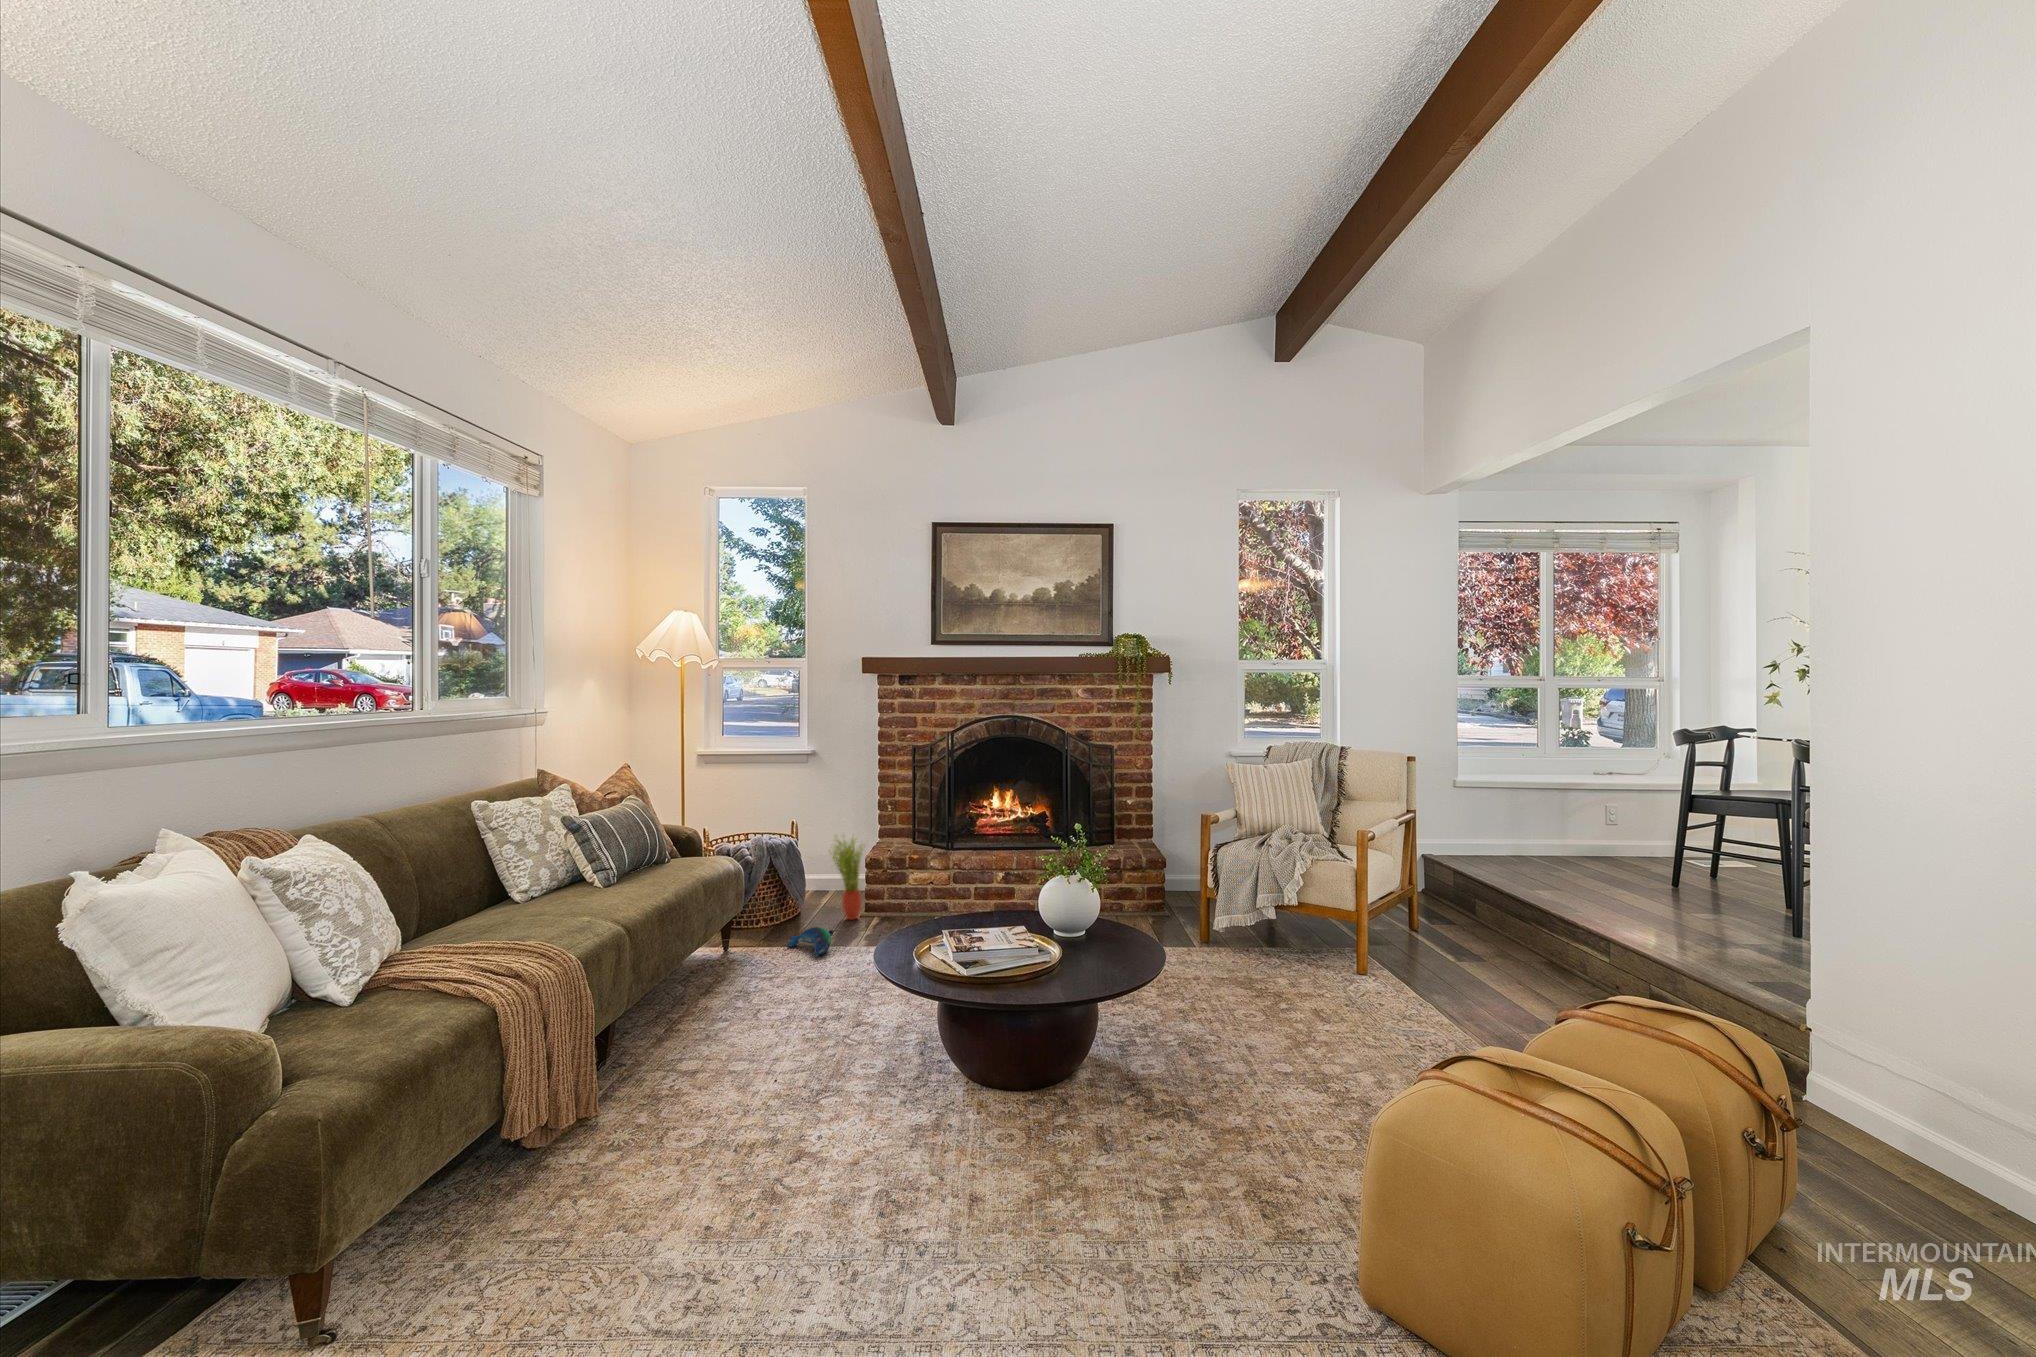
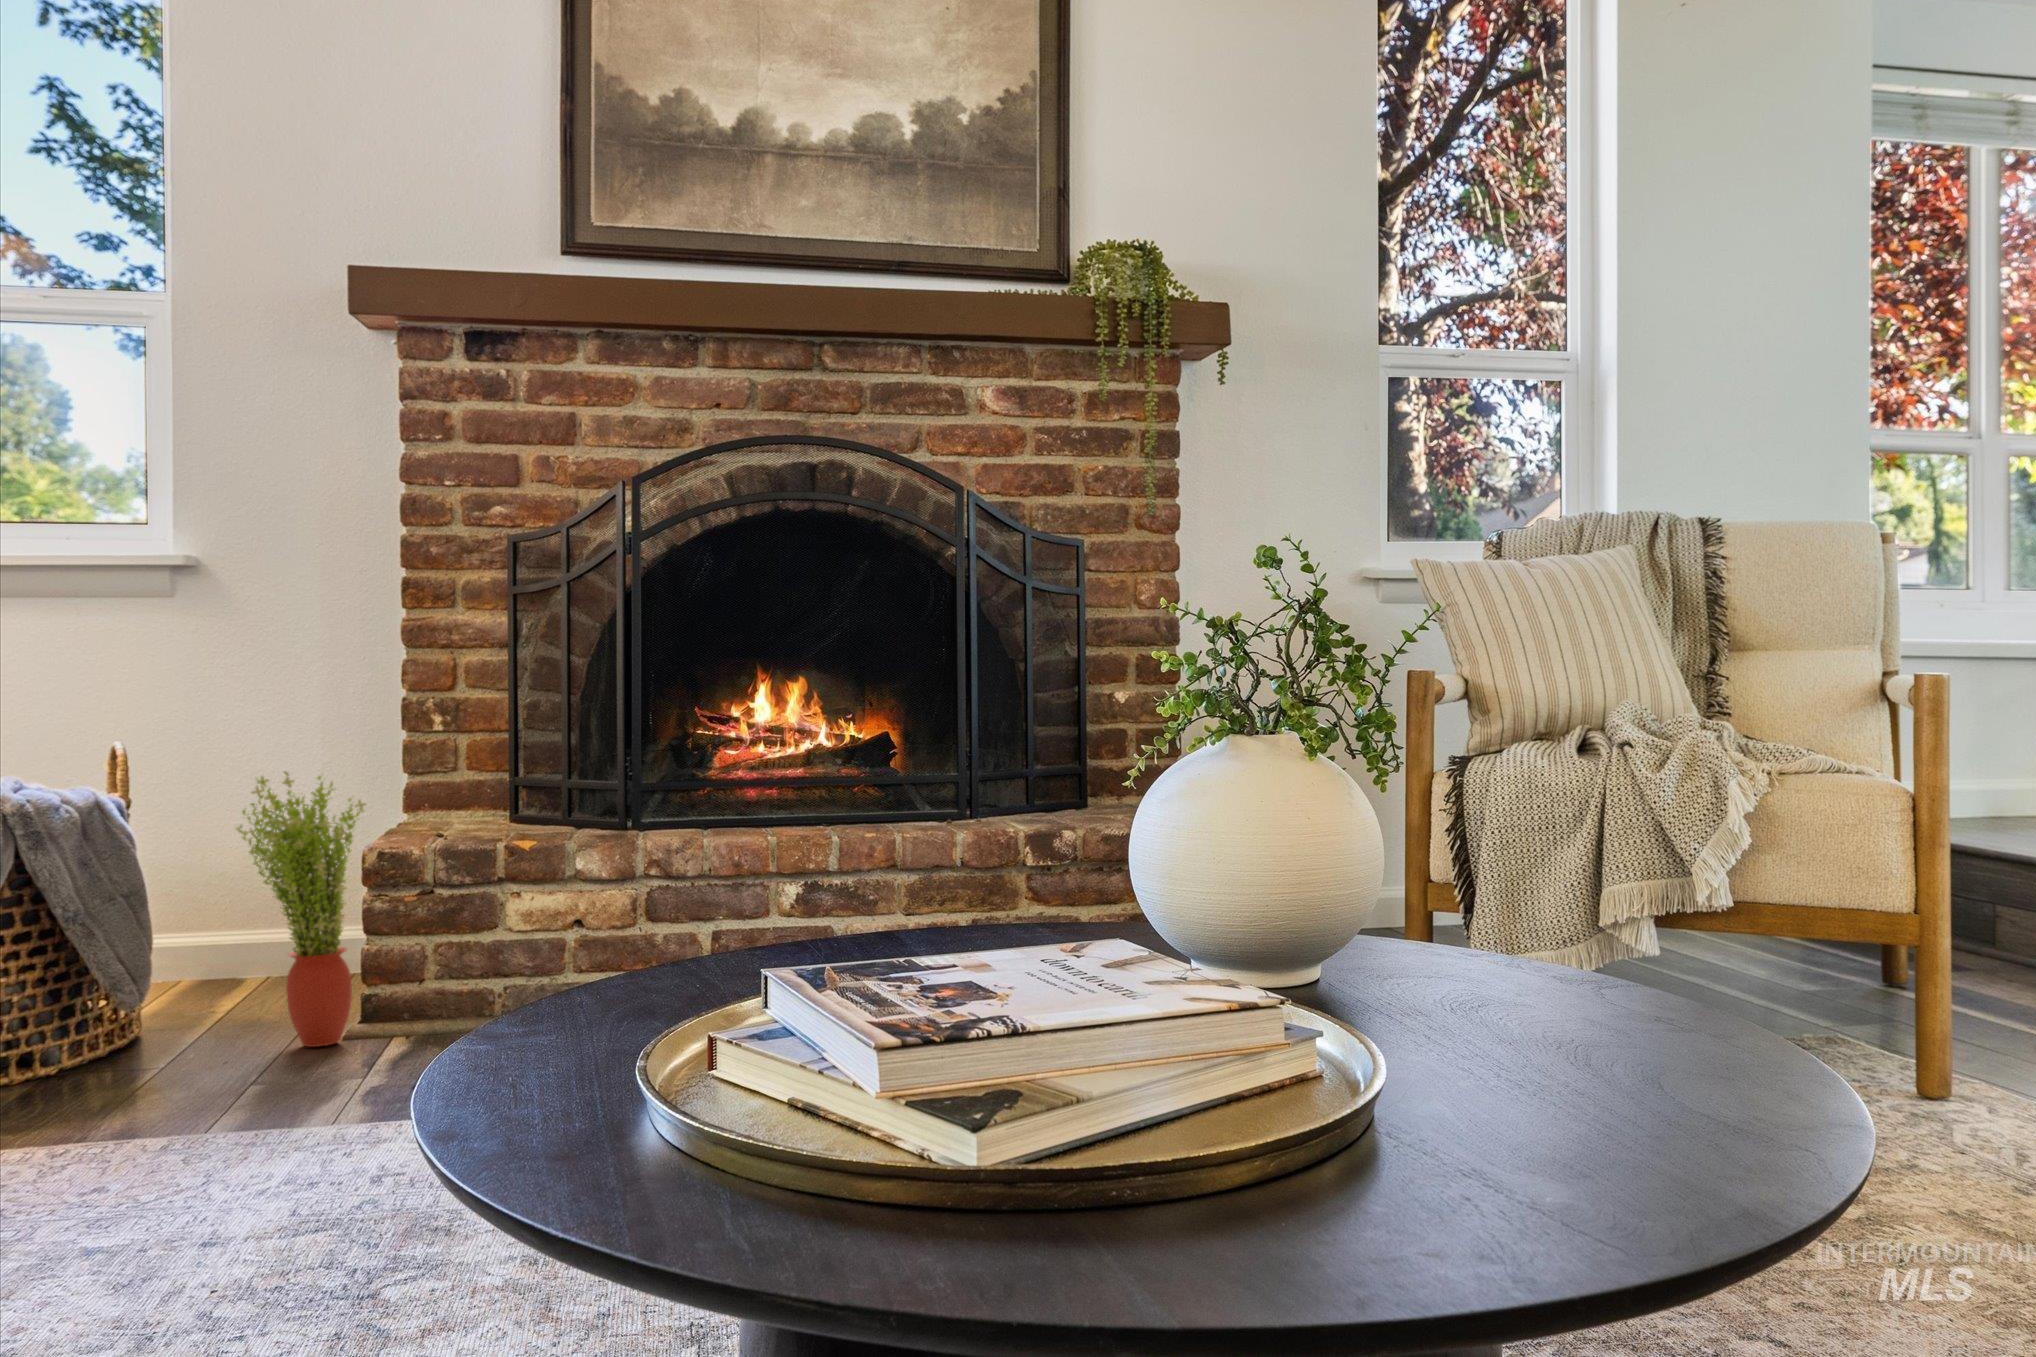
plush toy: present [787,927,833,957] -> none [68,1065,246,1167]

